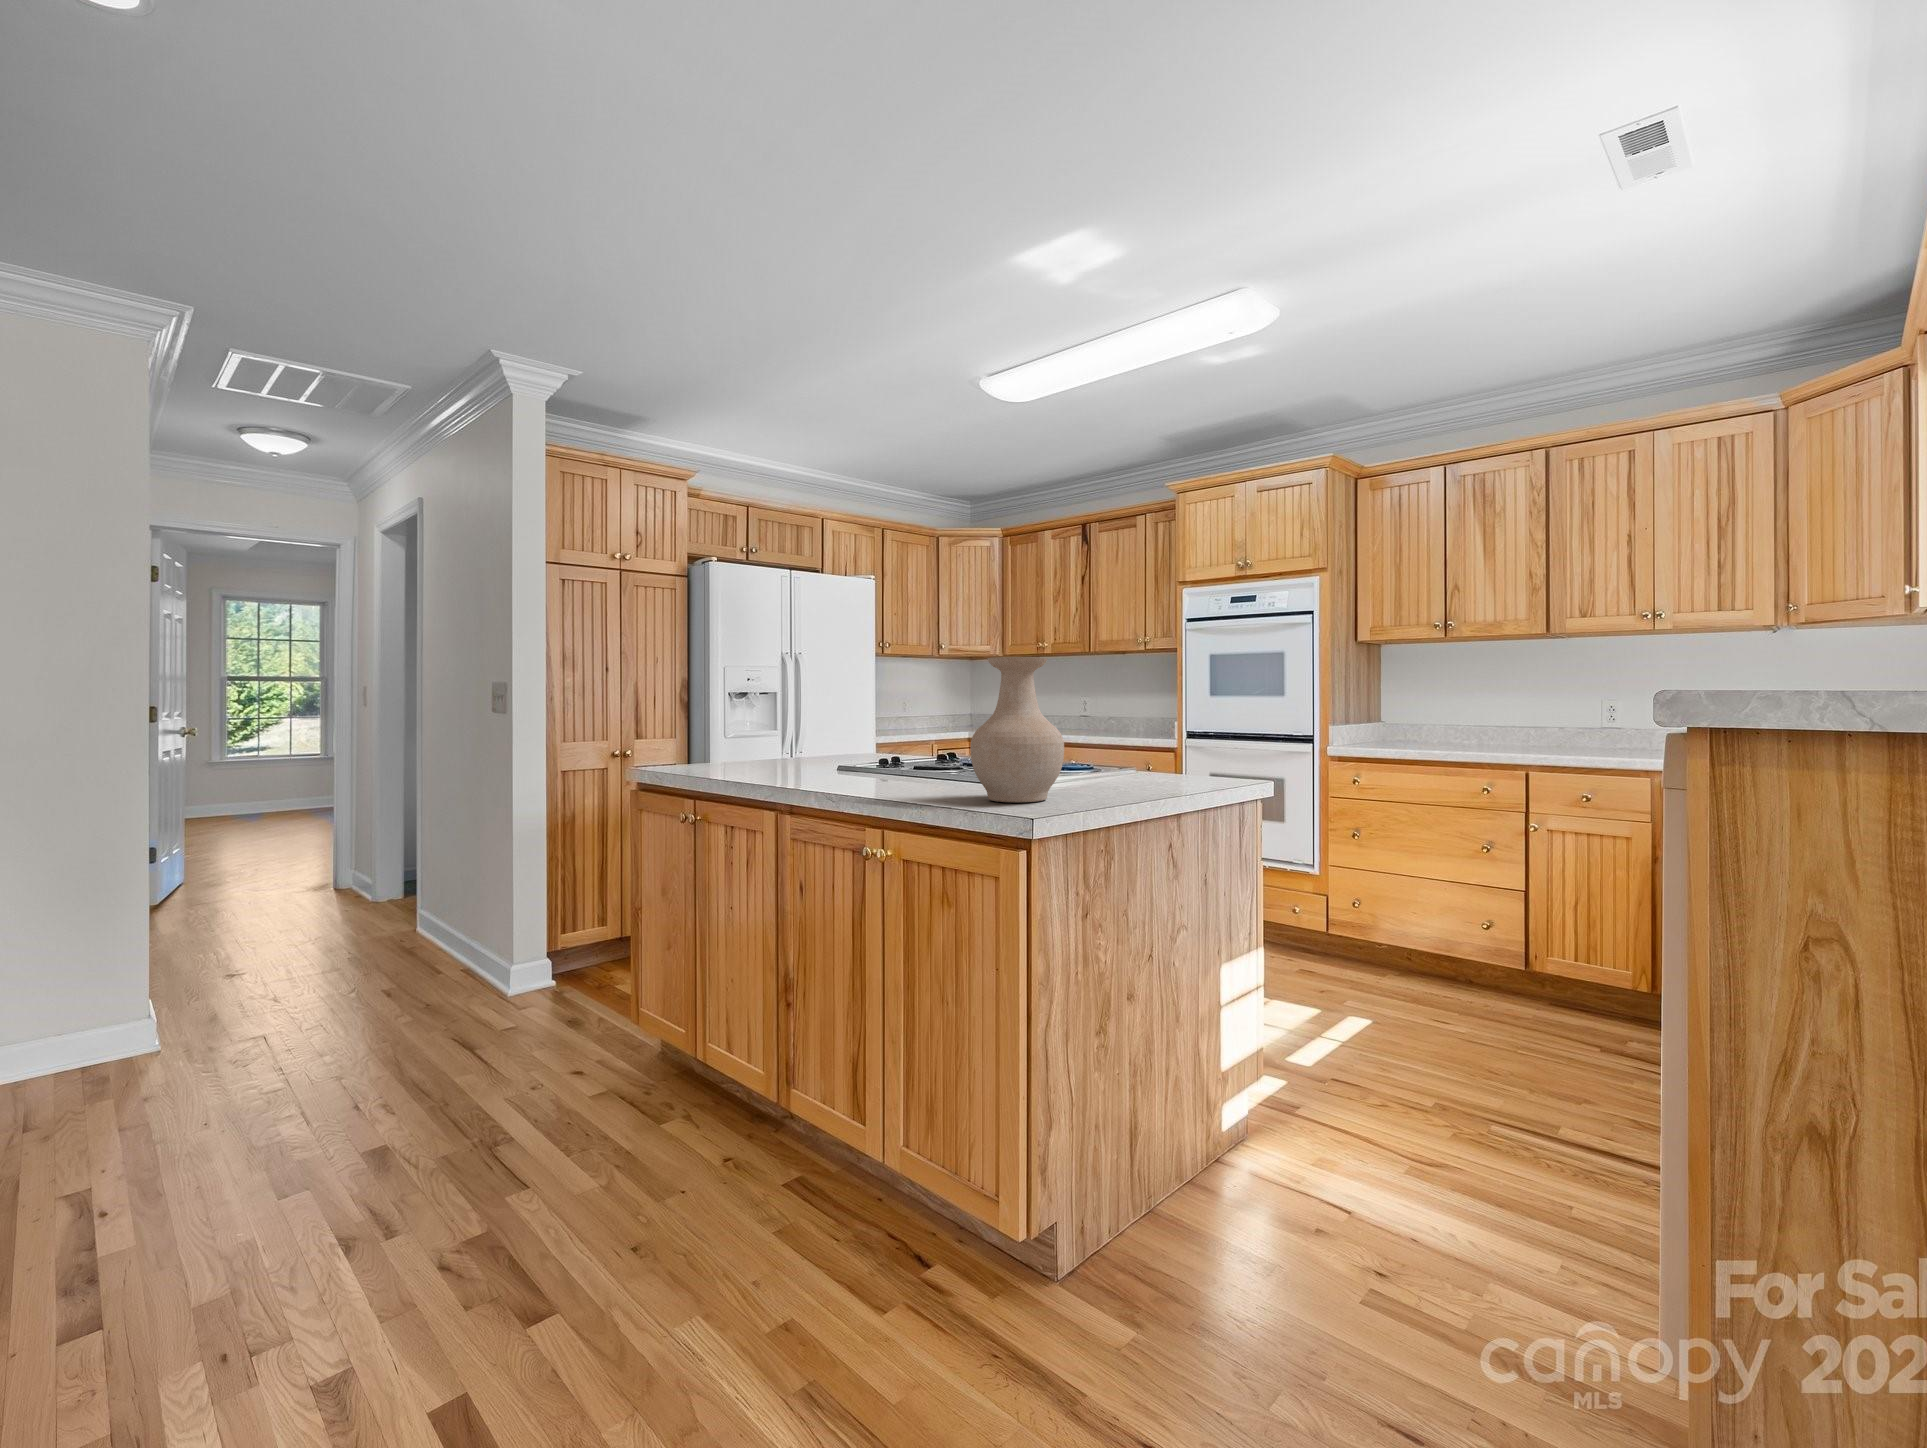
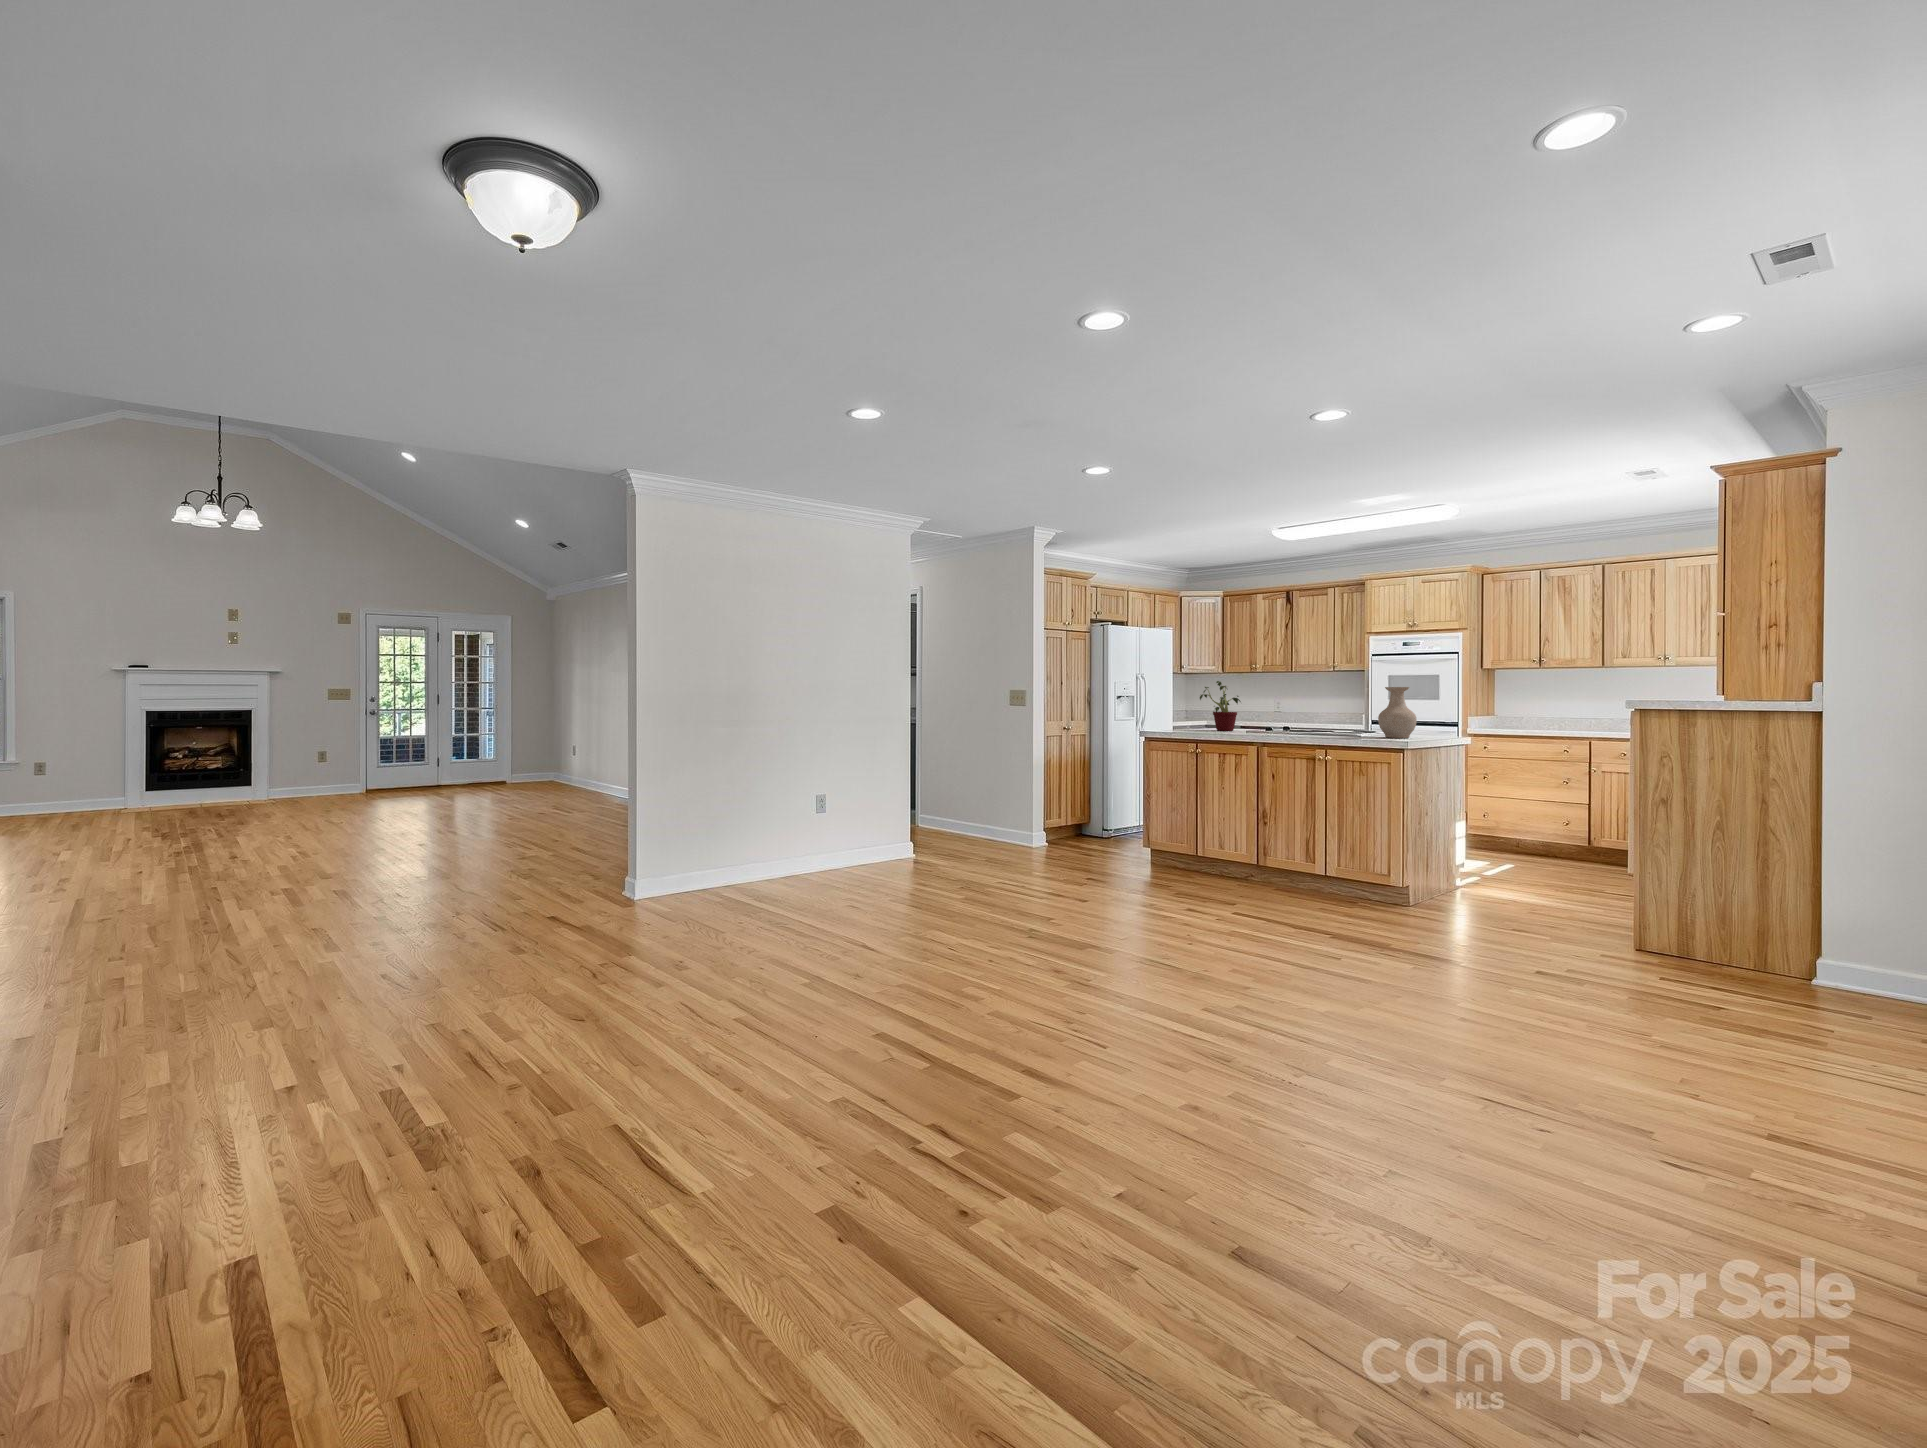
potted plant: none [720,655,796,770] -> present [1200,681,1241,731]

